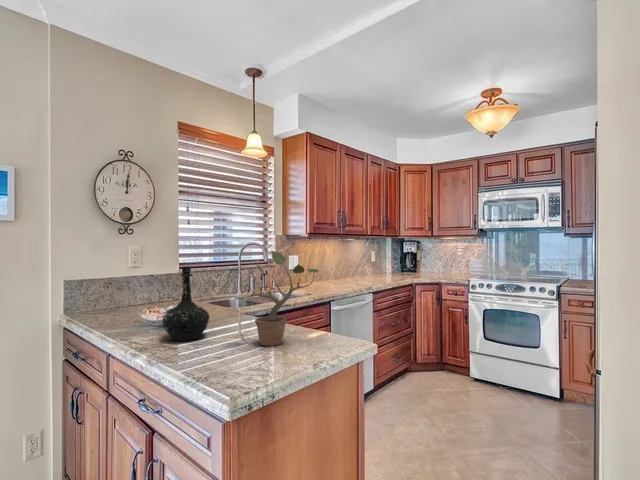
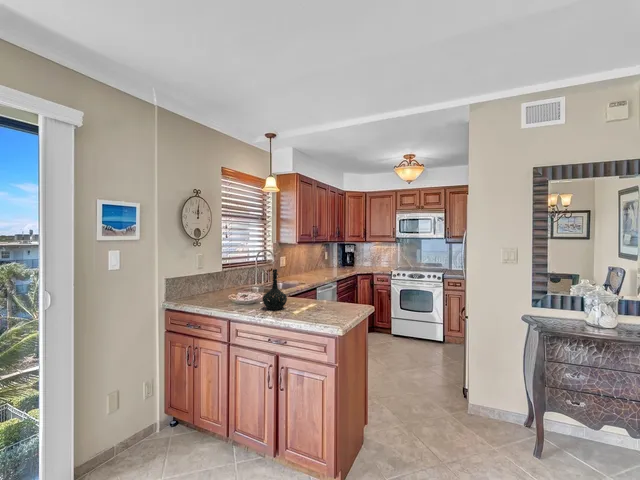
potted plant: present [234,250,319,346] -> none [307,259,347,310]

